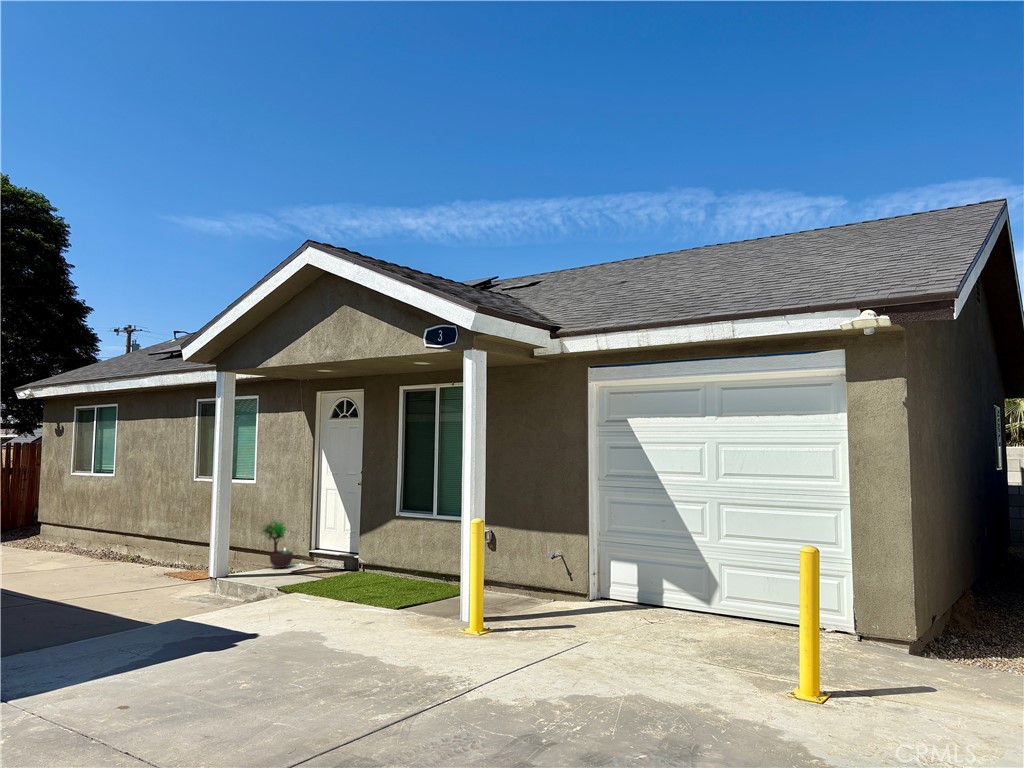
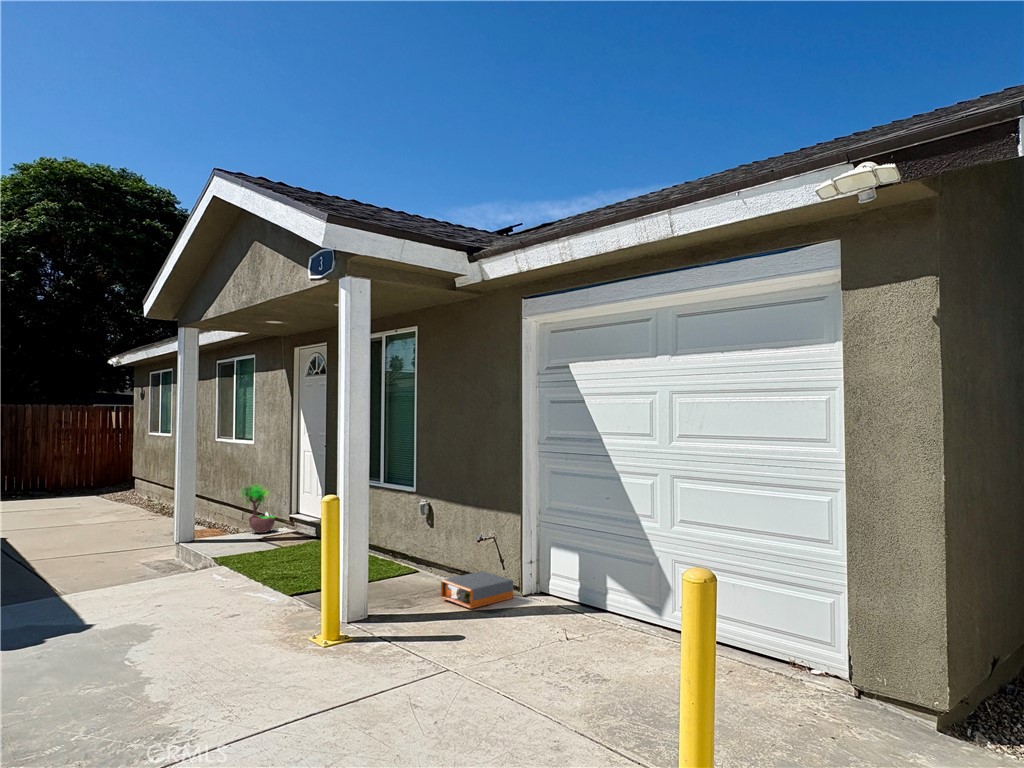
storage box: none [528,584,583,611] -> present [441,571,513,609]

